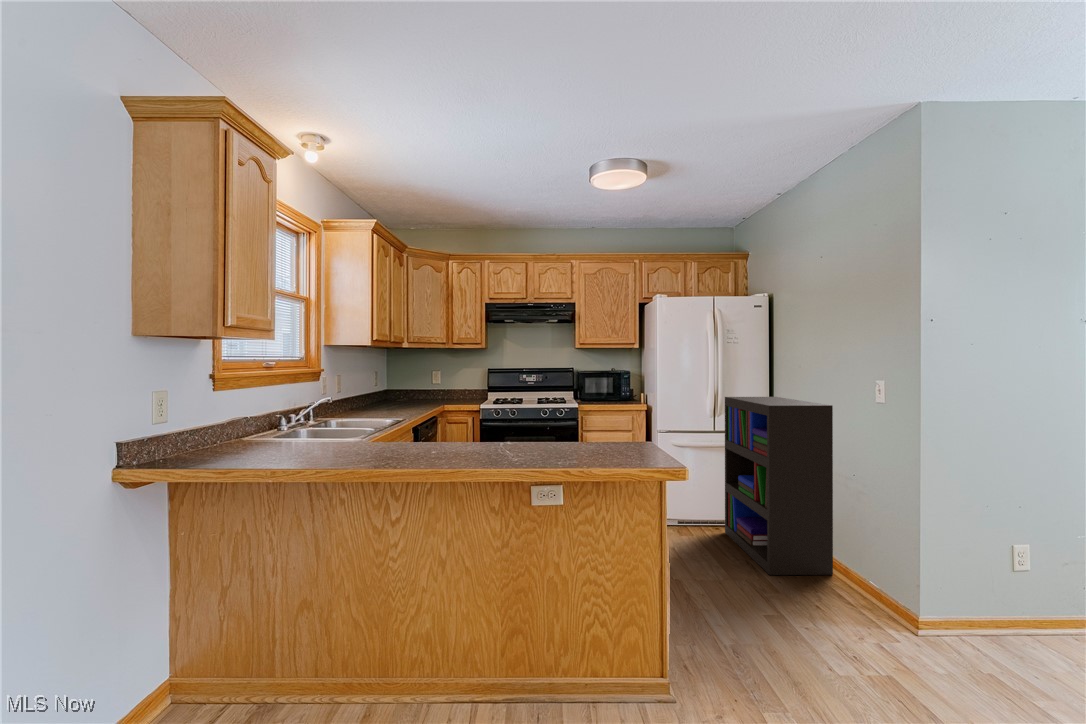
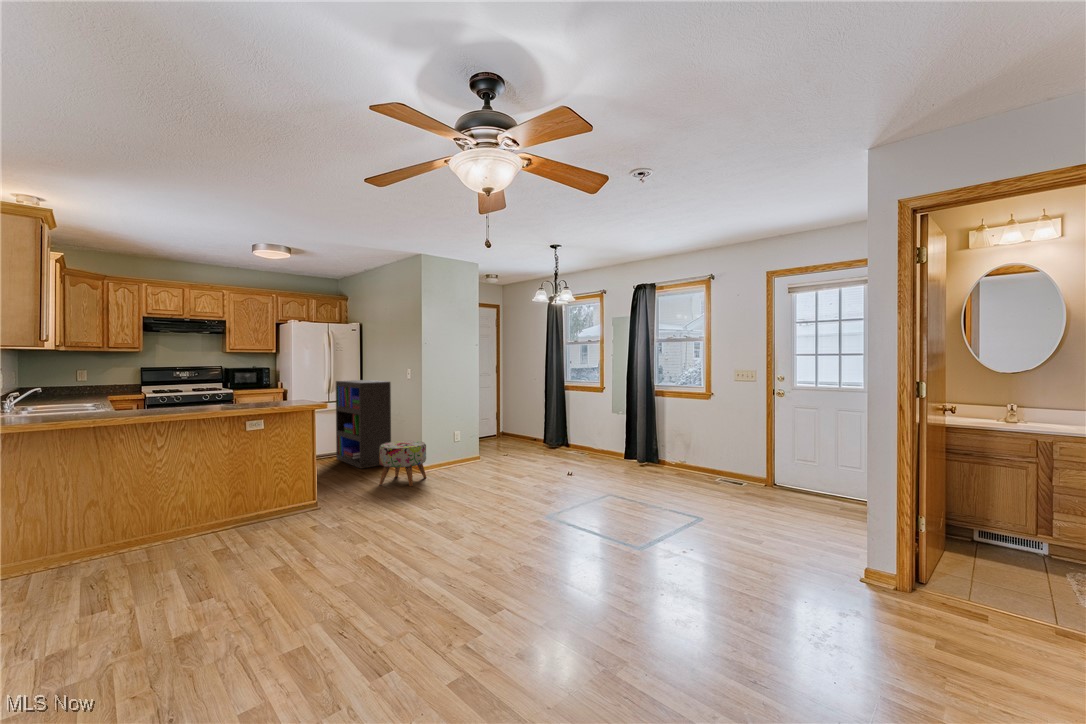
ottoman: none [814,550,946,696] -> present [379,441,426,486]

